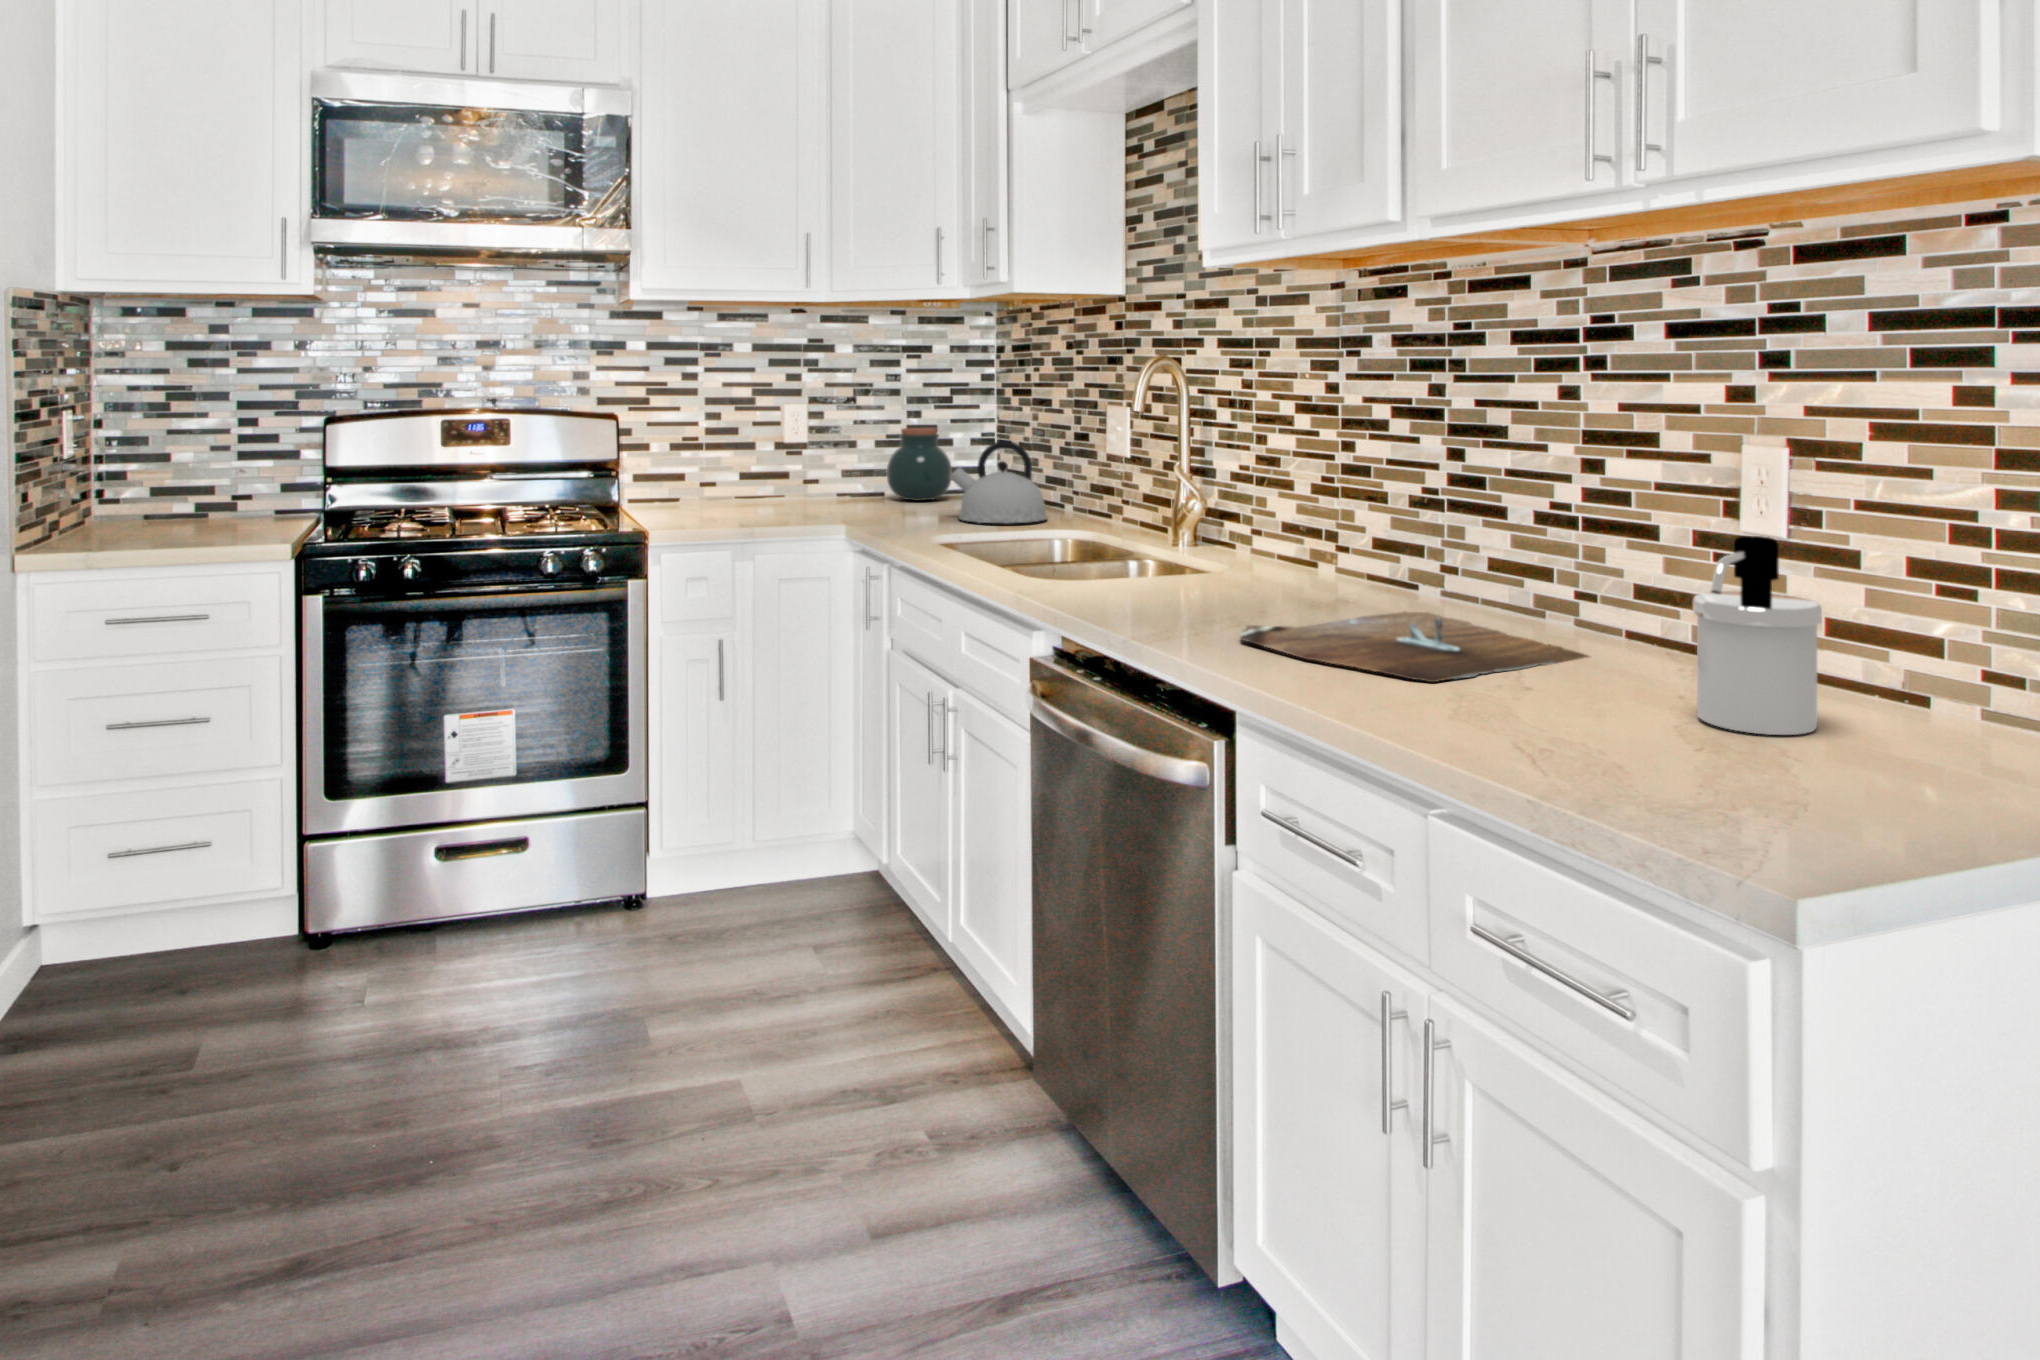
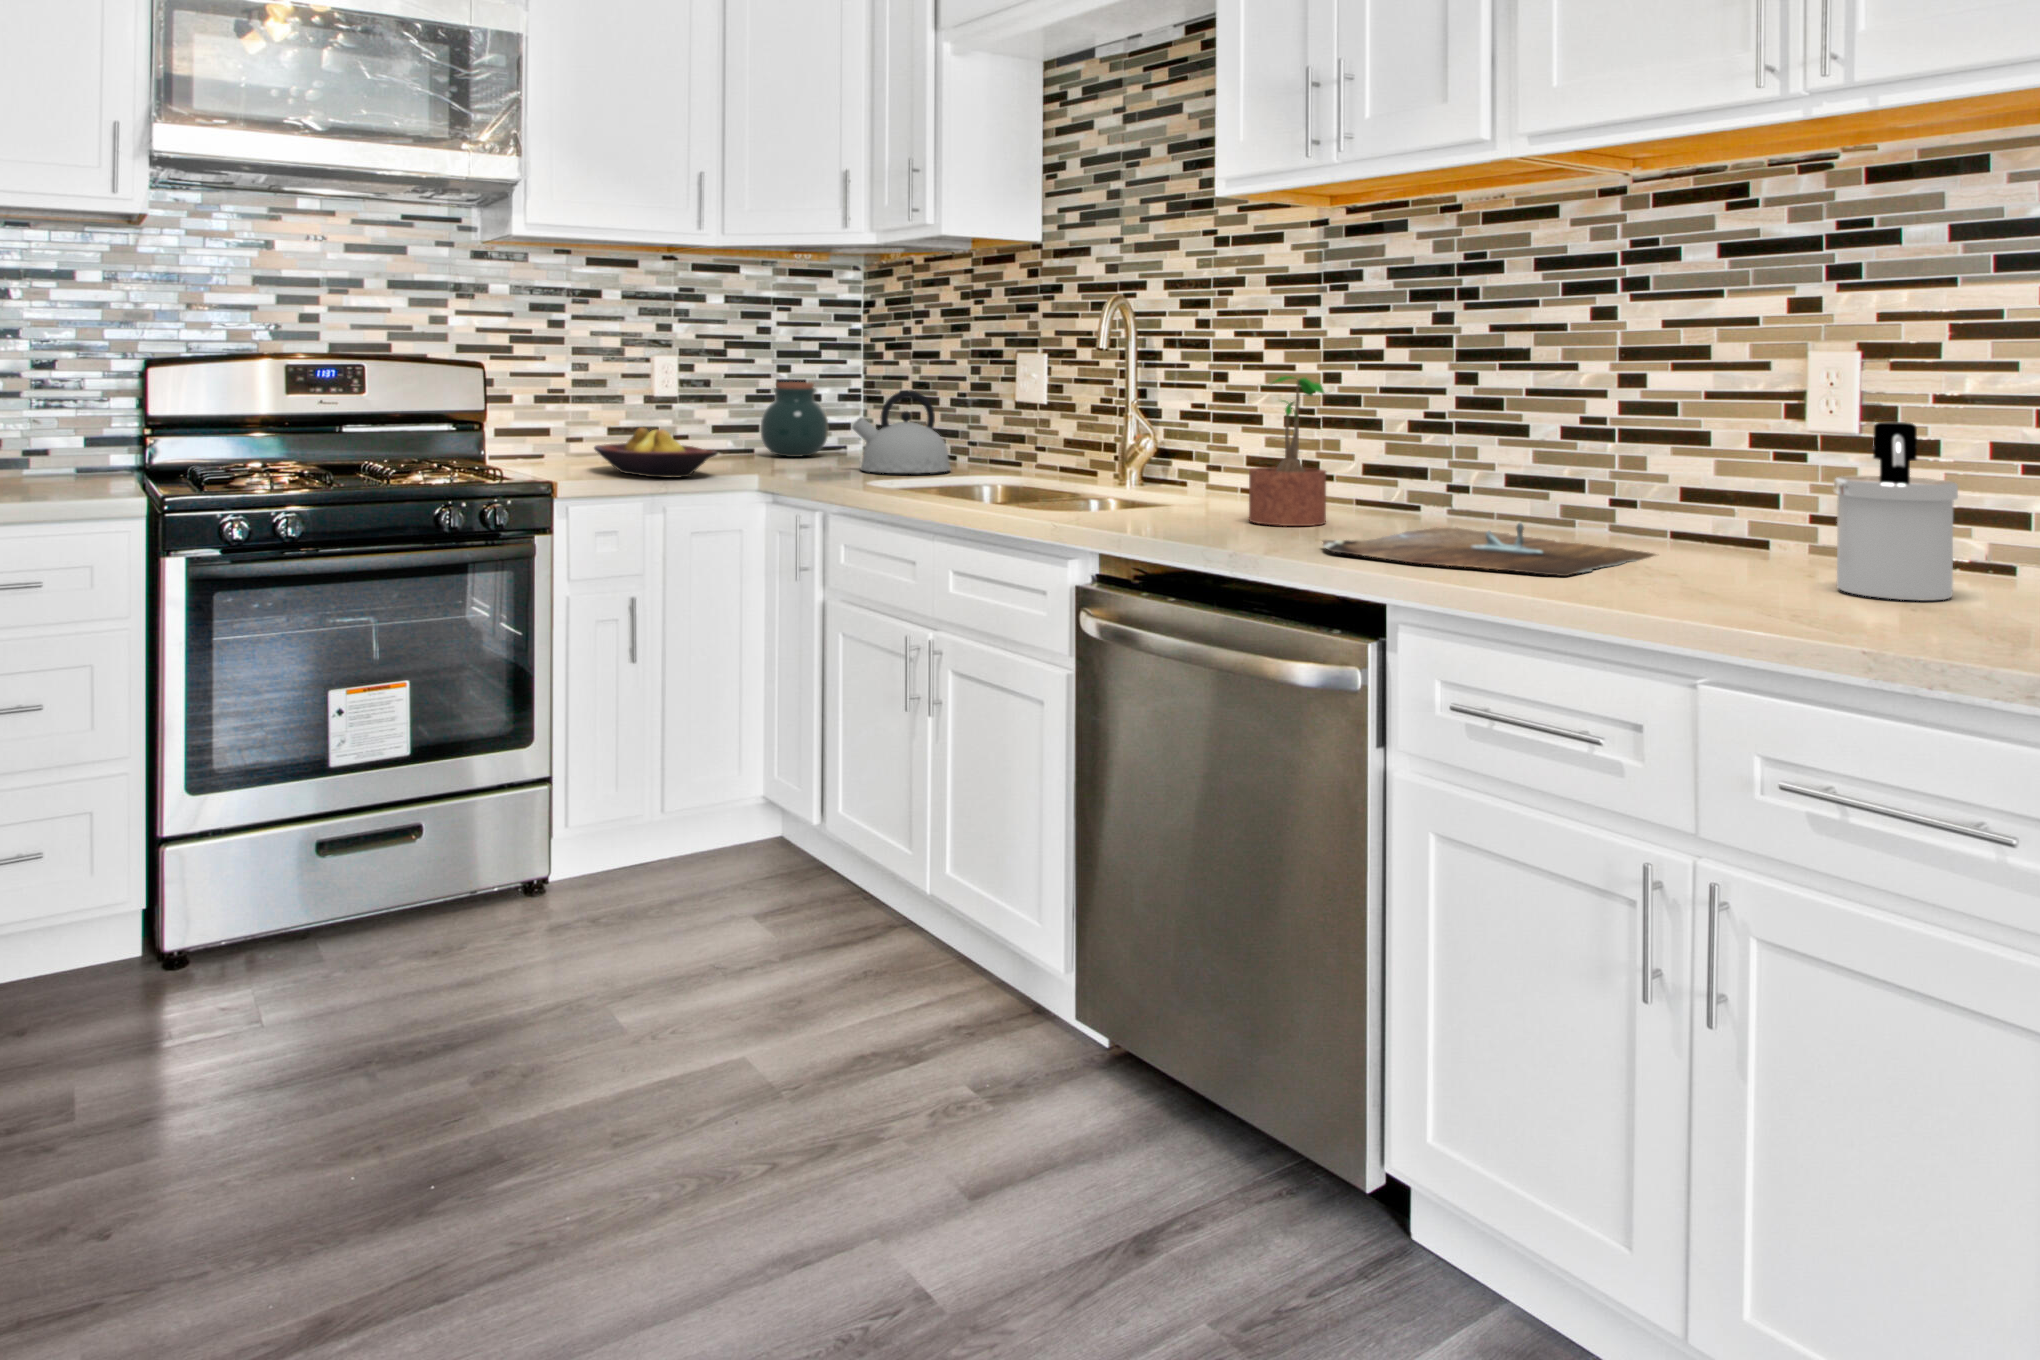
potted plant: none [1233,448,1311,603] -> present [1249,376,1326,526]
fruit bowl: none [710,476,815,525] -> present [594,427,718,477]

